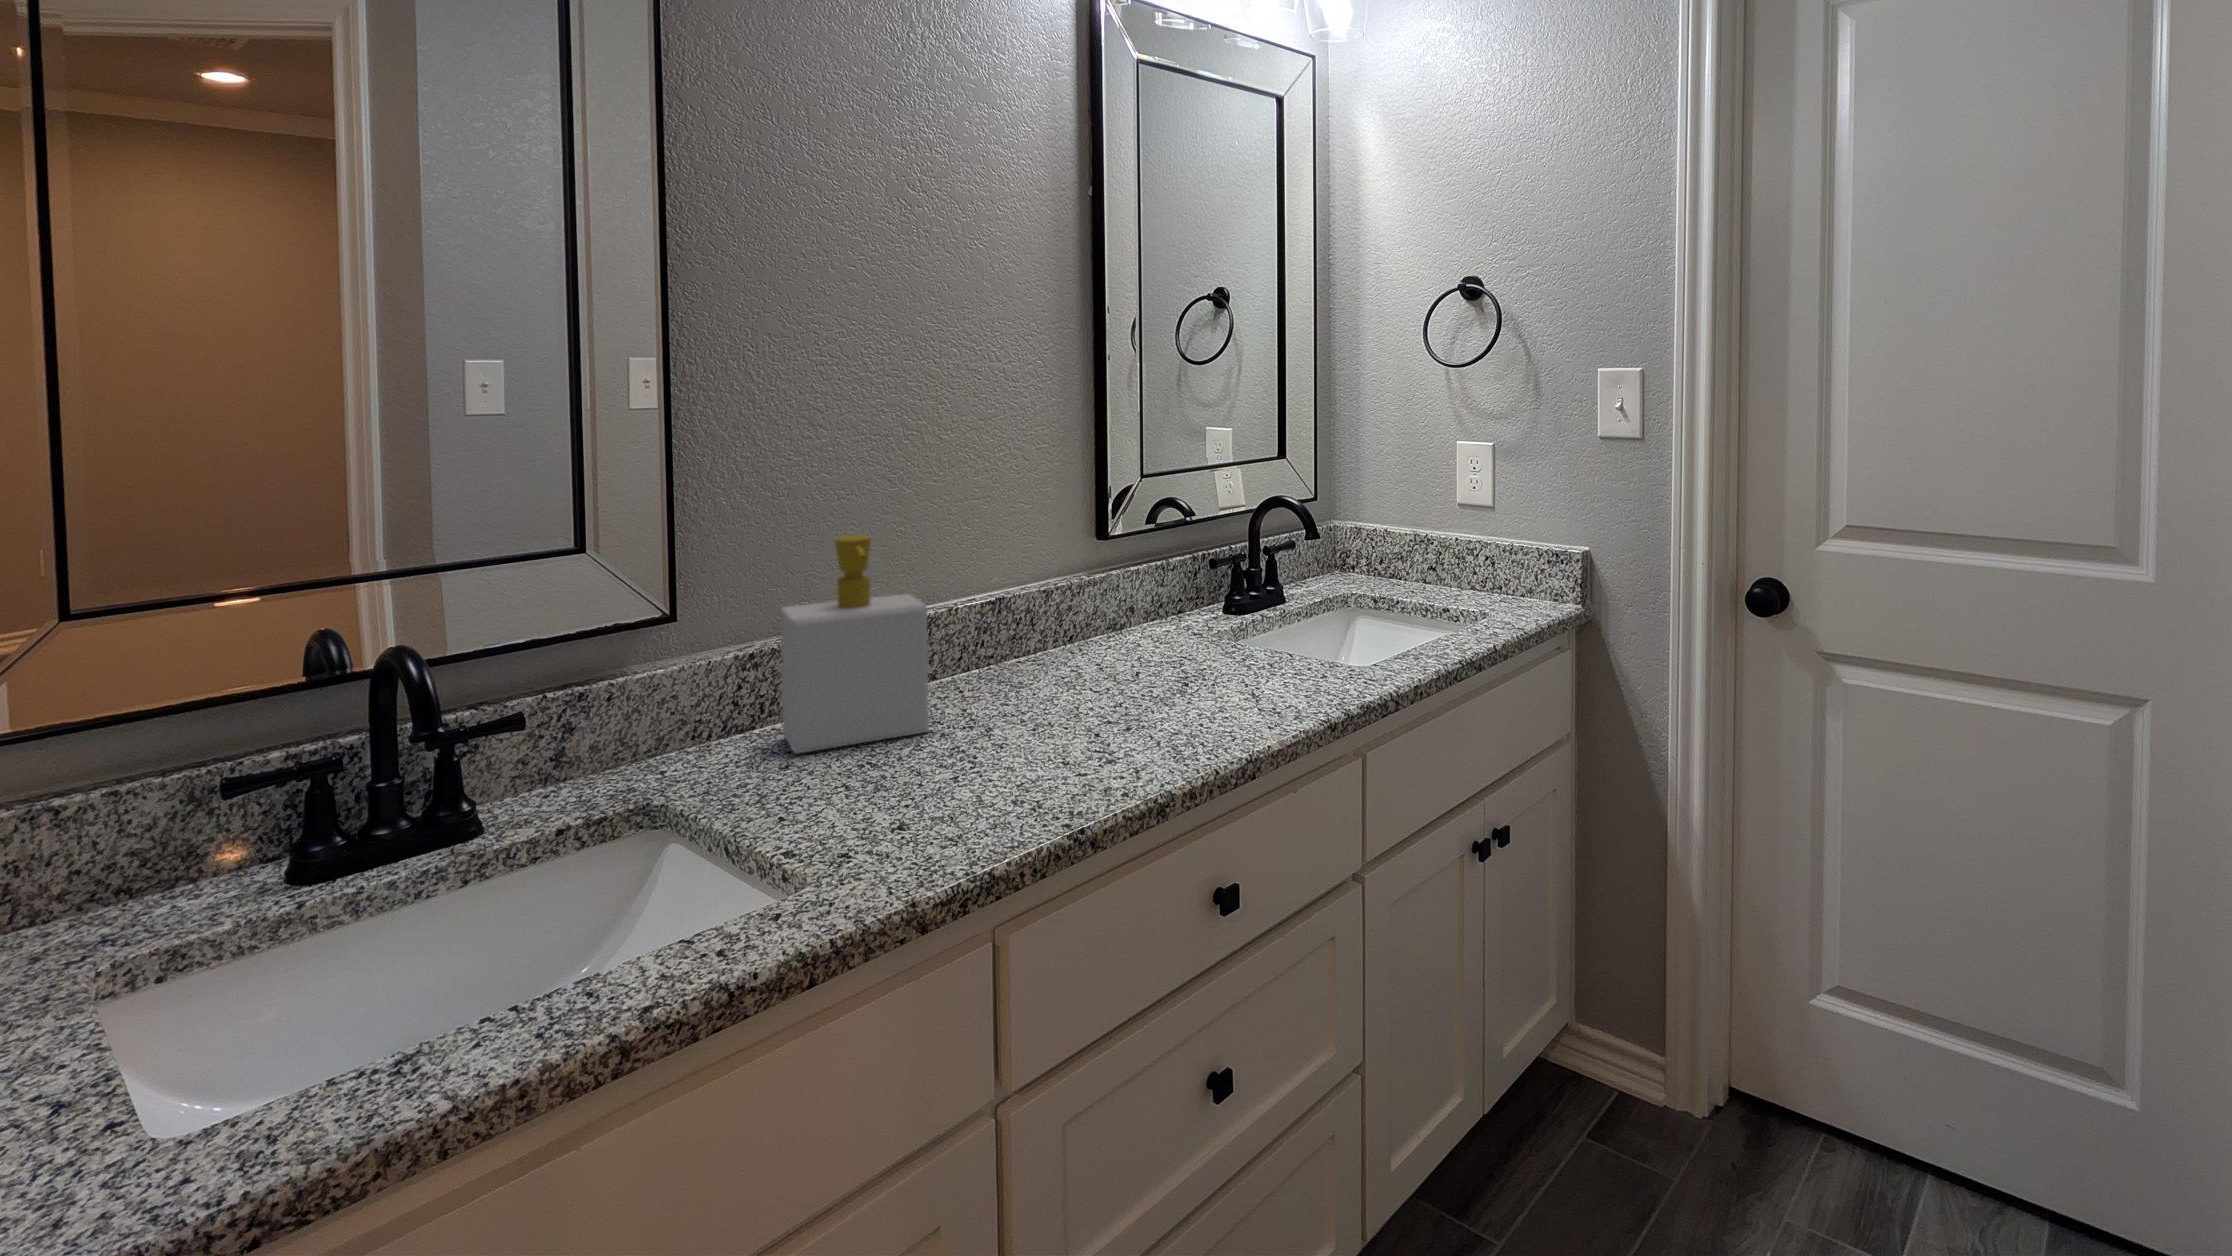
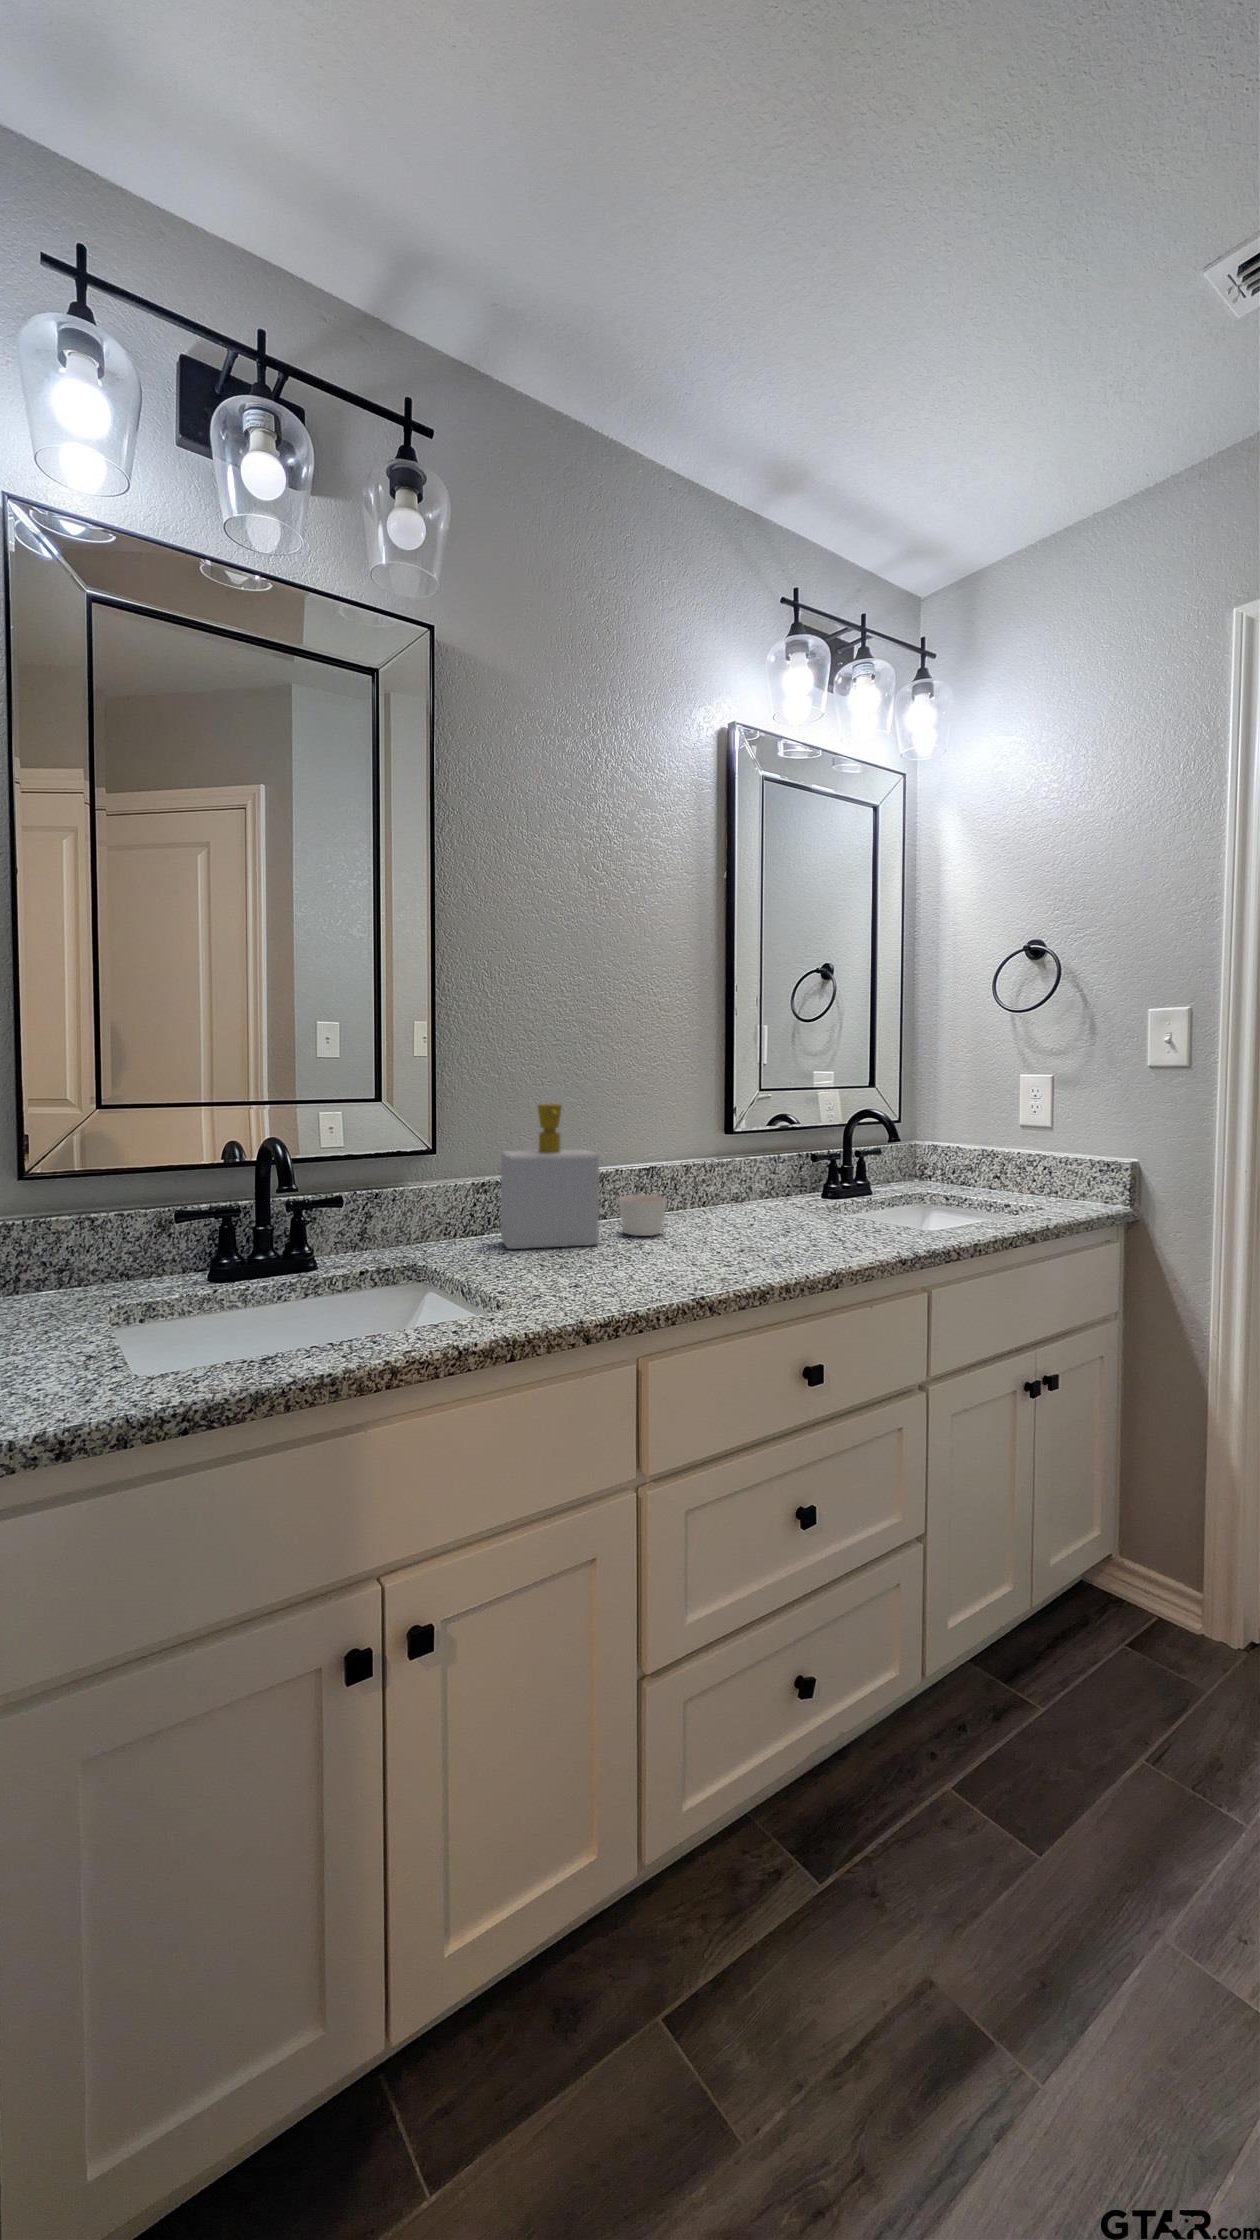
candle: none [954,645,1023,708] -> present [618,1195,667,1236]

